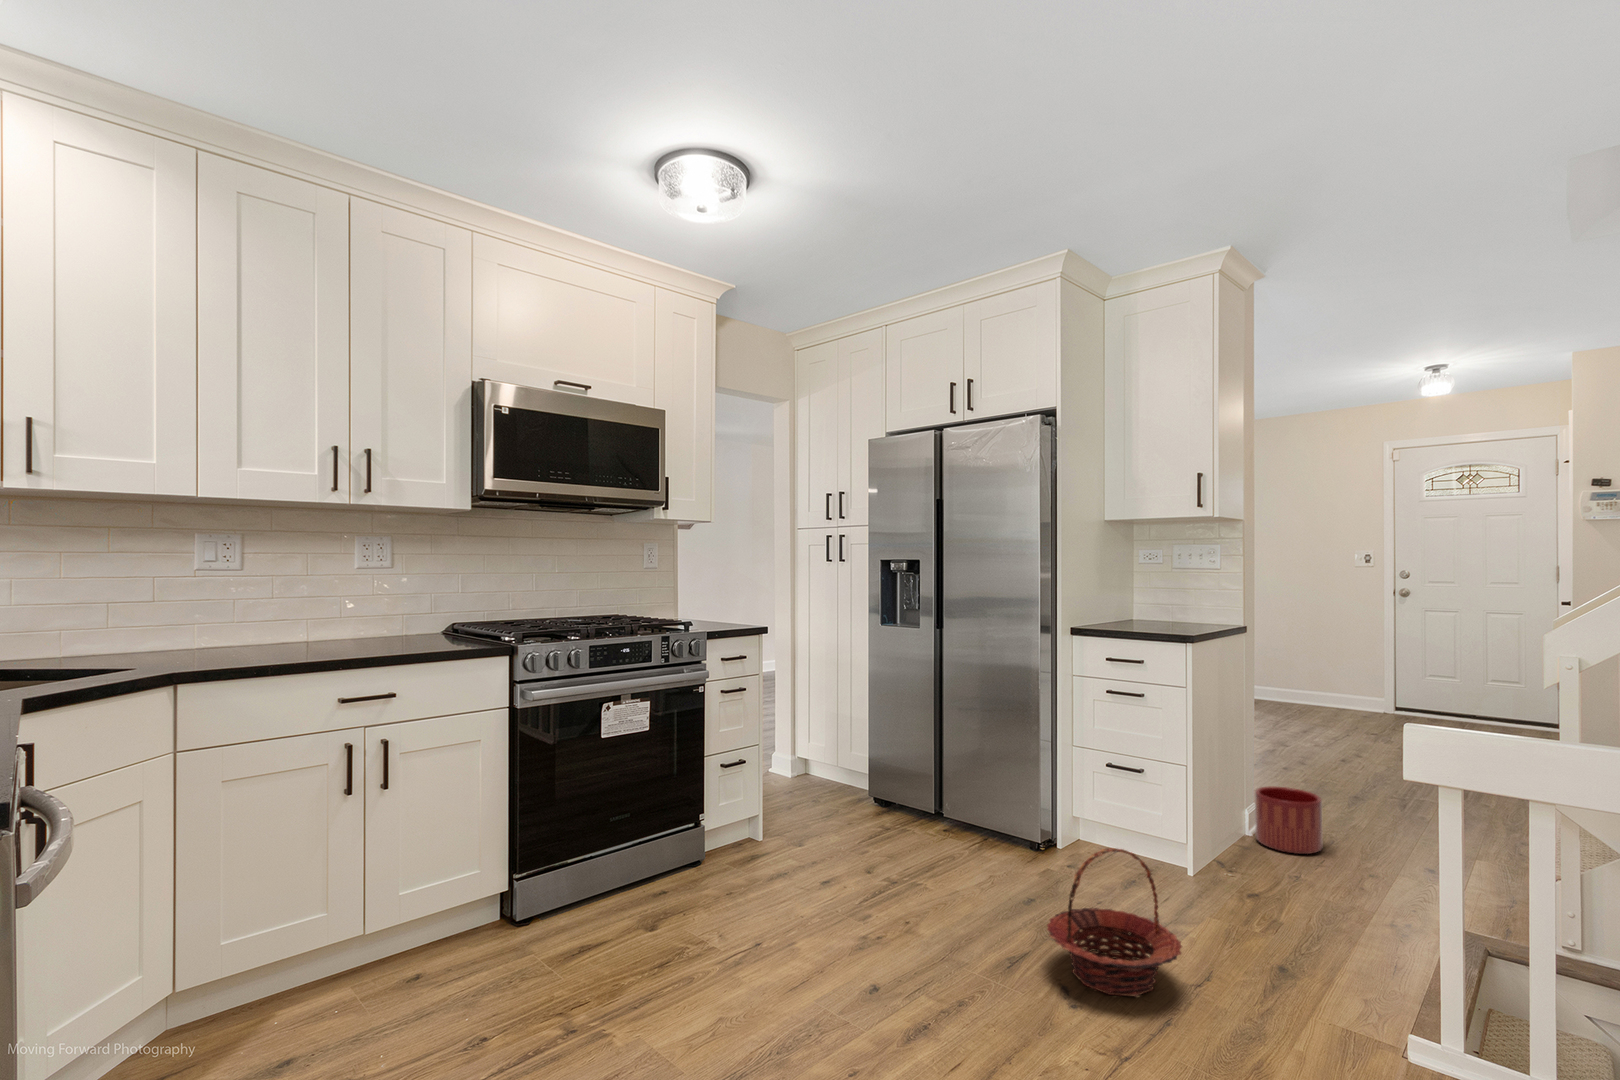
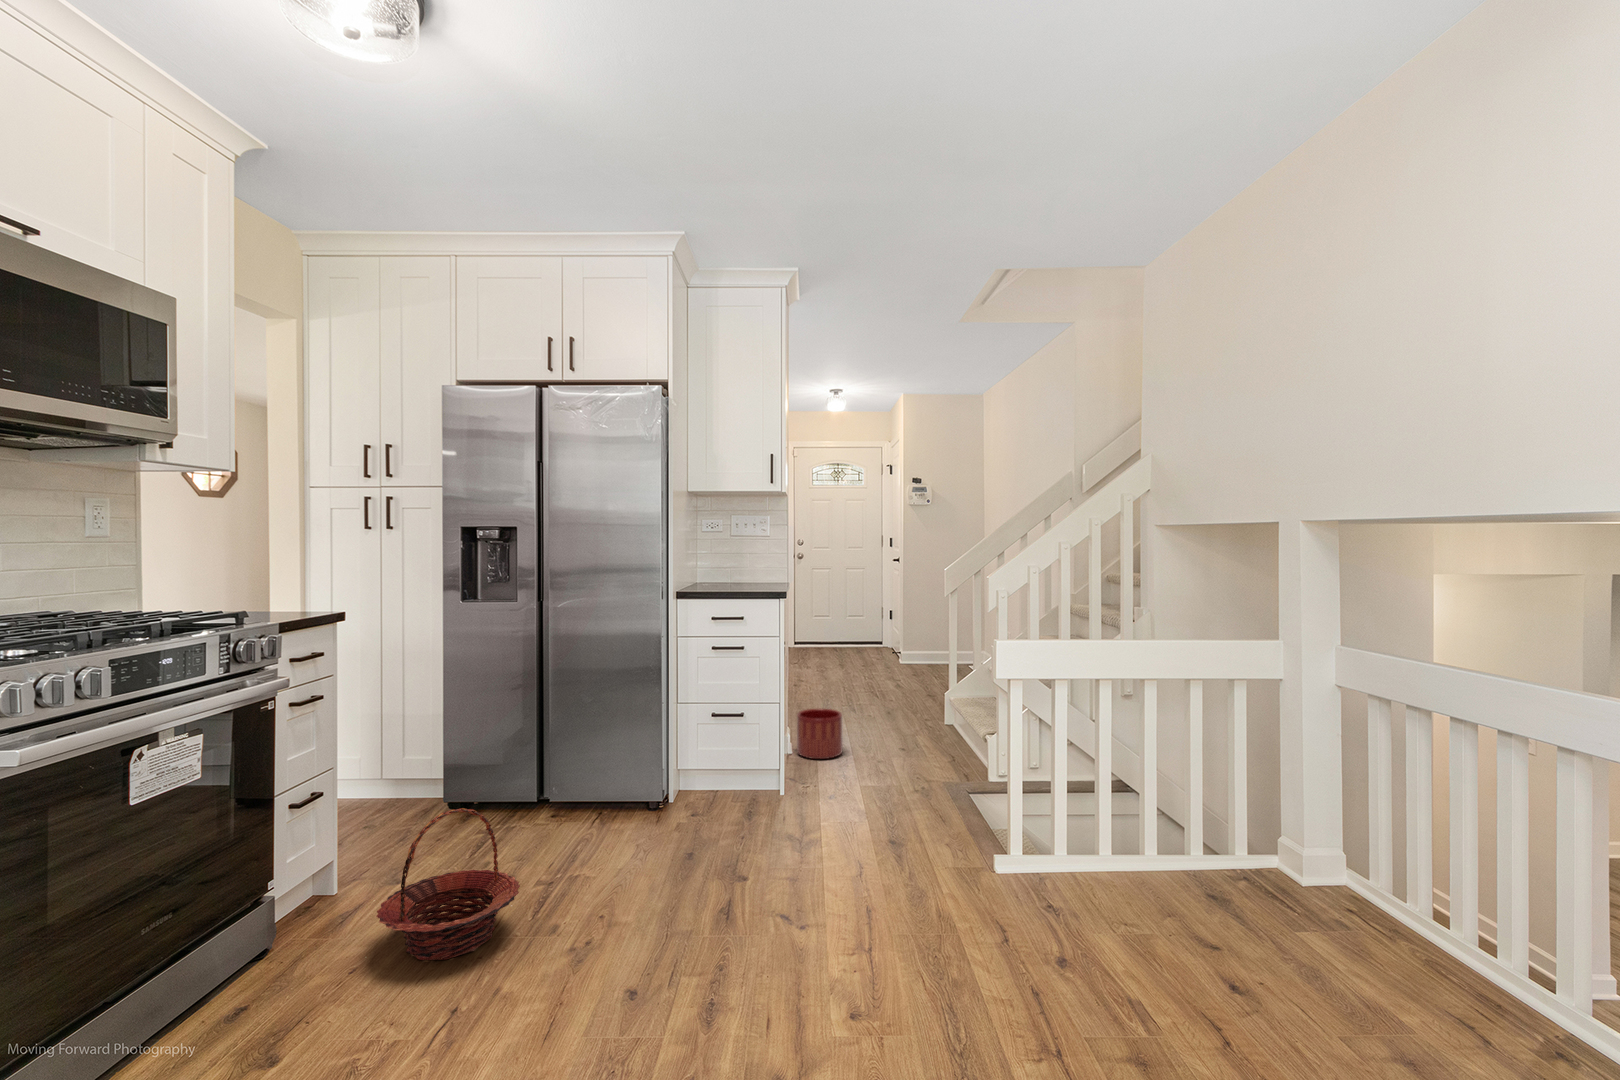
basket: present [1047,848,1182,996] -> present [377,809,520,960]

